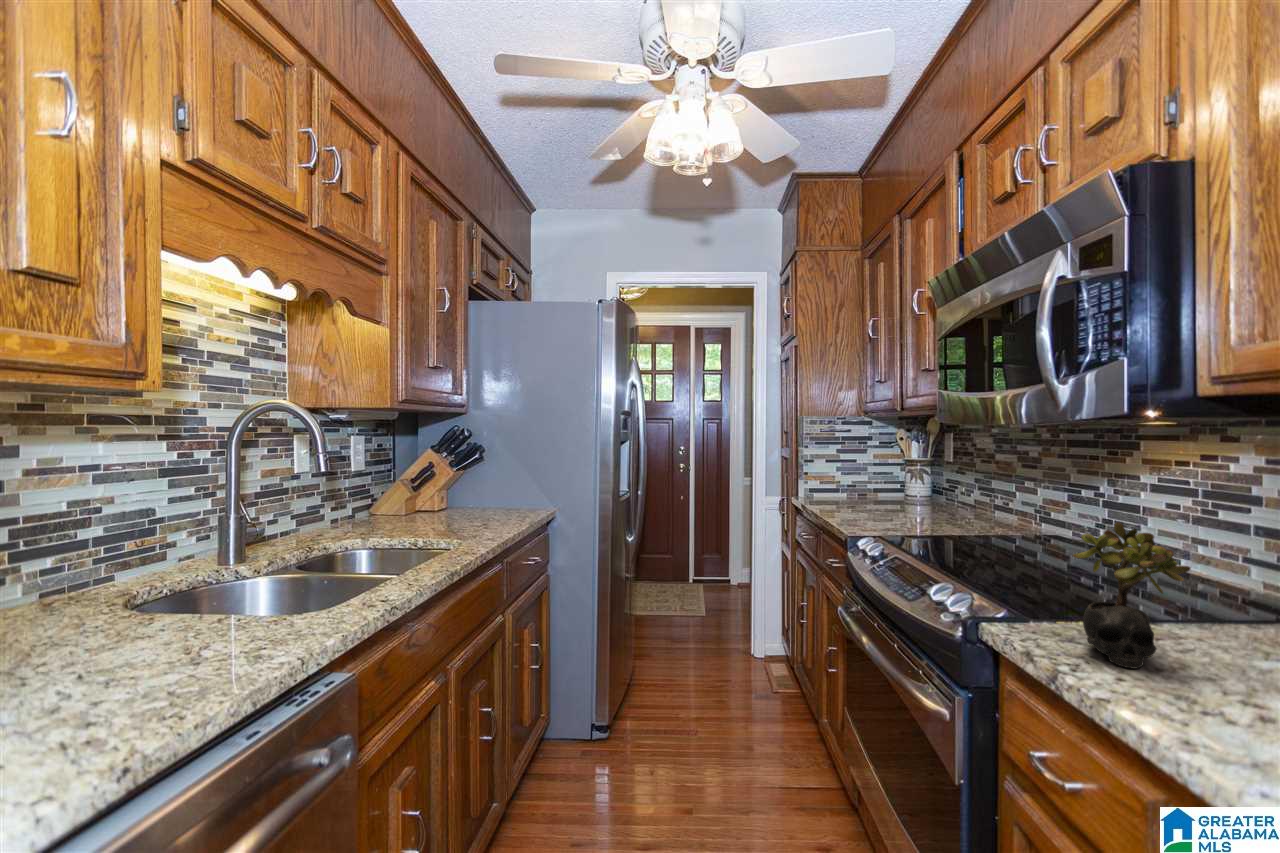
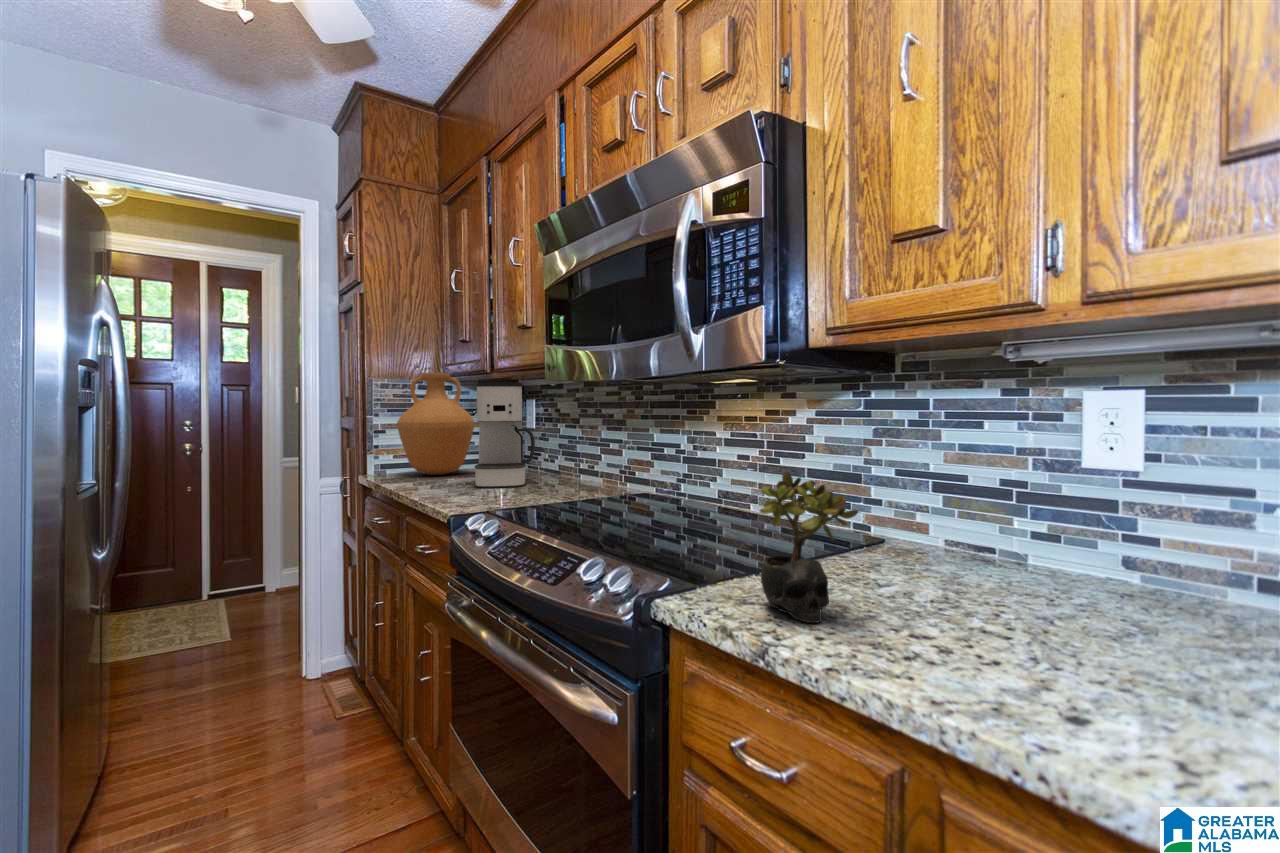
vase: none [822,410,892,501] -> present [397,373,474,475]
coffee maker: none [884,419,944,517] -> present [475,382,535,488]

